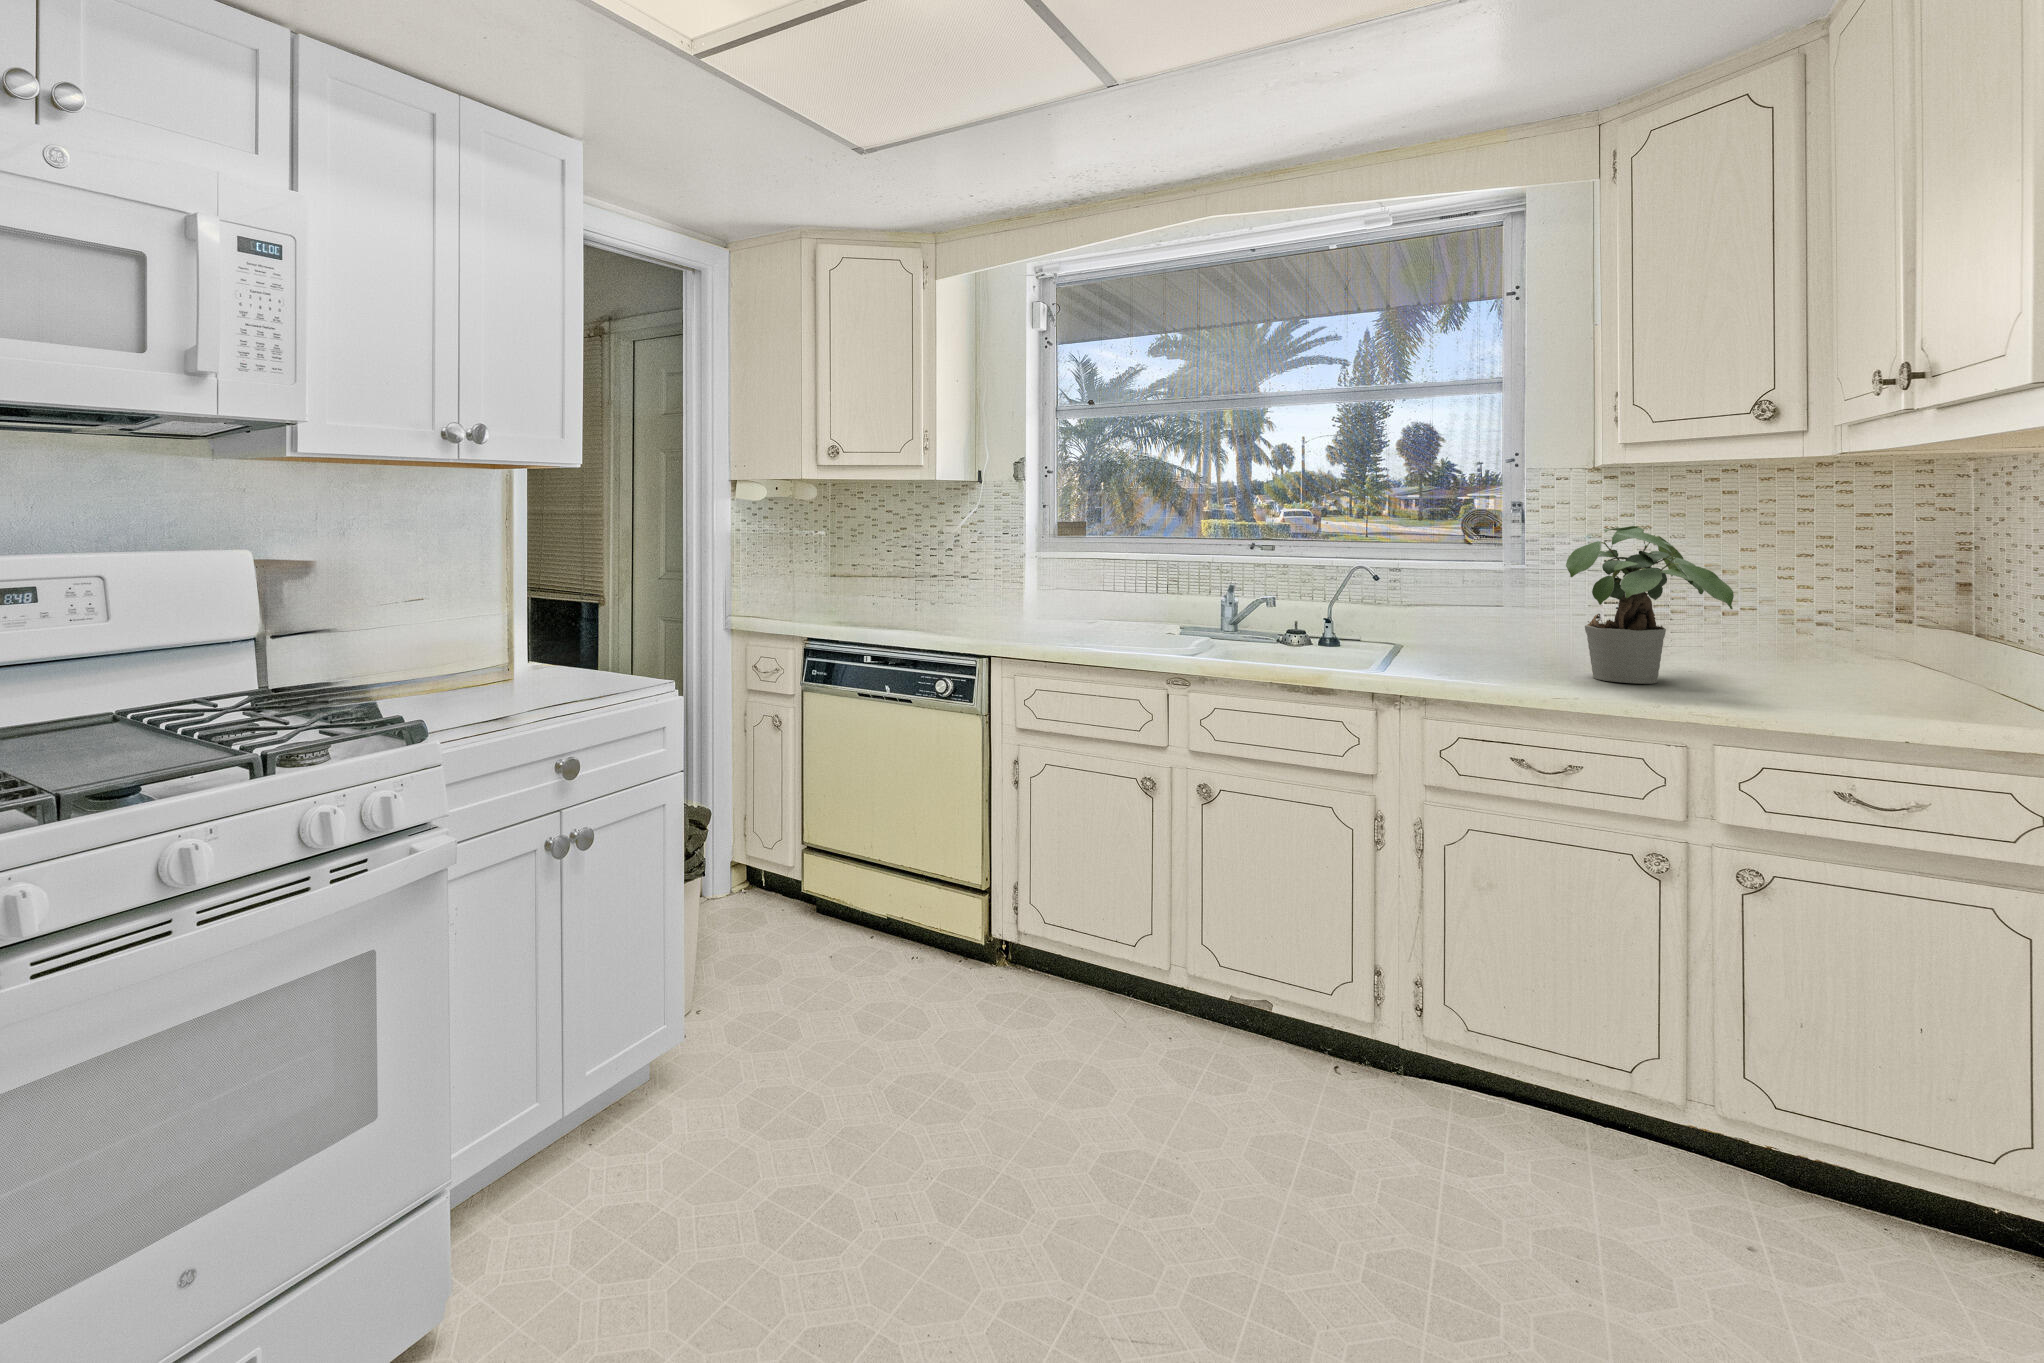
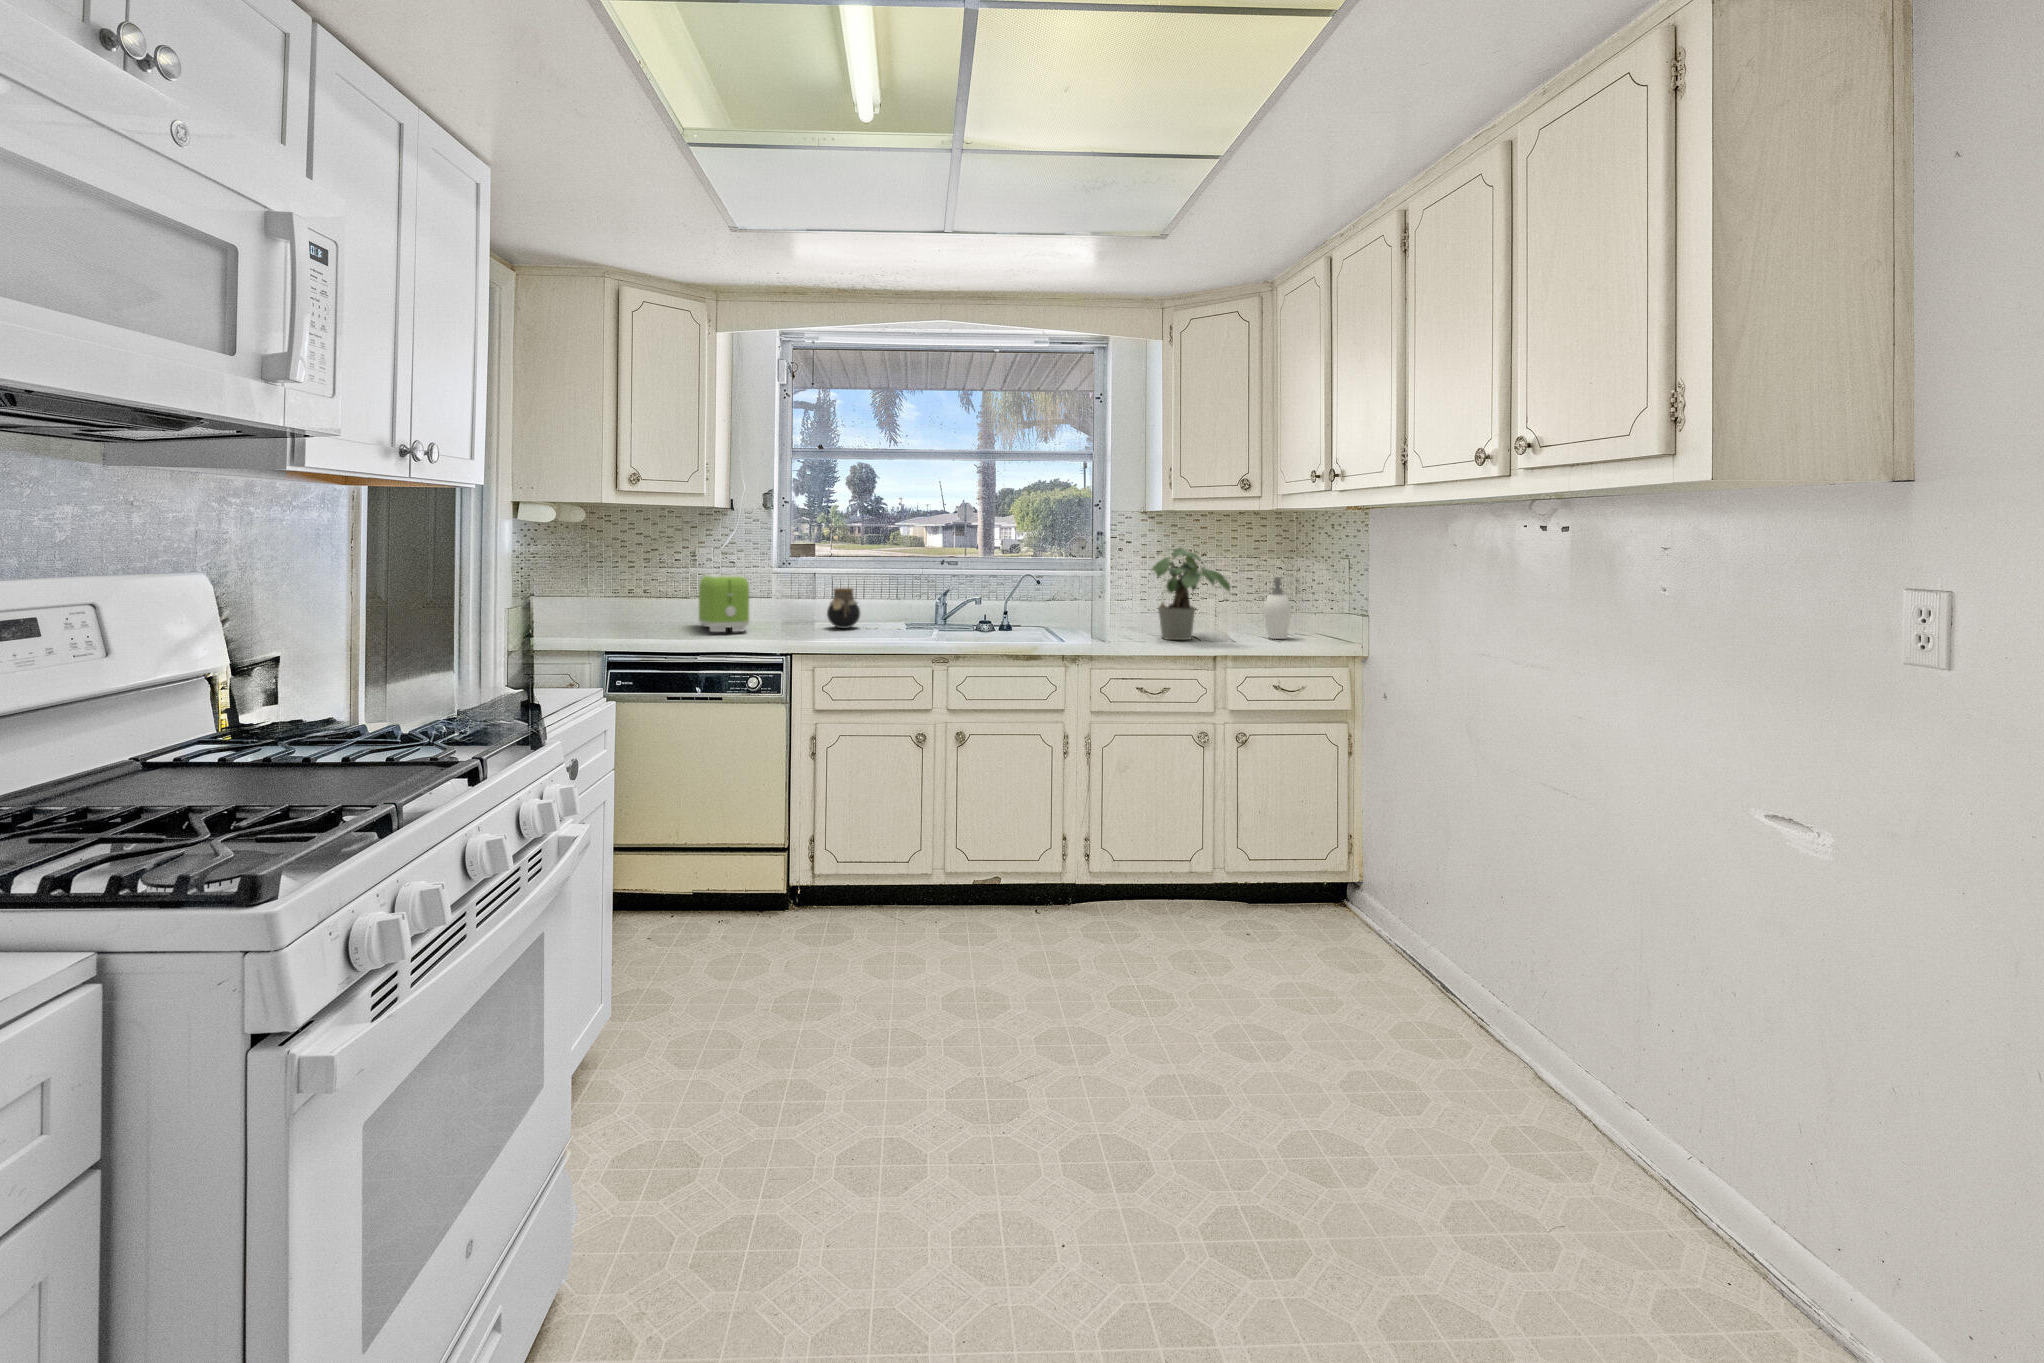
toaster: none [935,557,990,625] -> present [698,574,749,632]
jar: none [1080,577,1124,628] -> present [827,588,860,628]
soap dispenser: none [1836,580,1933,698] -> present [1264,577,1291,639]

